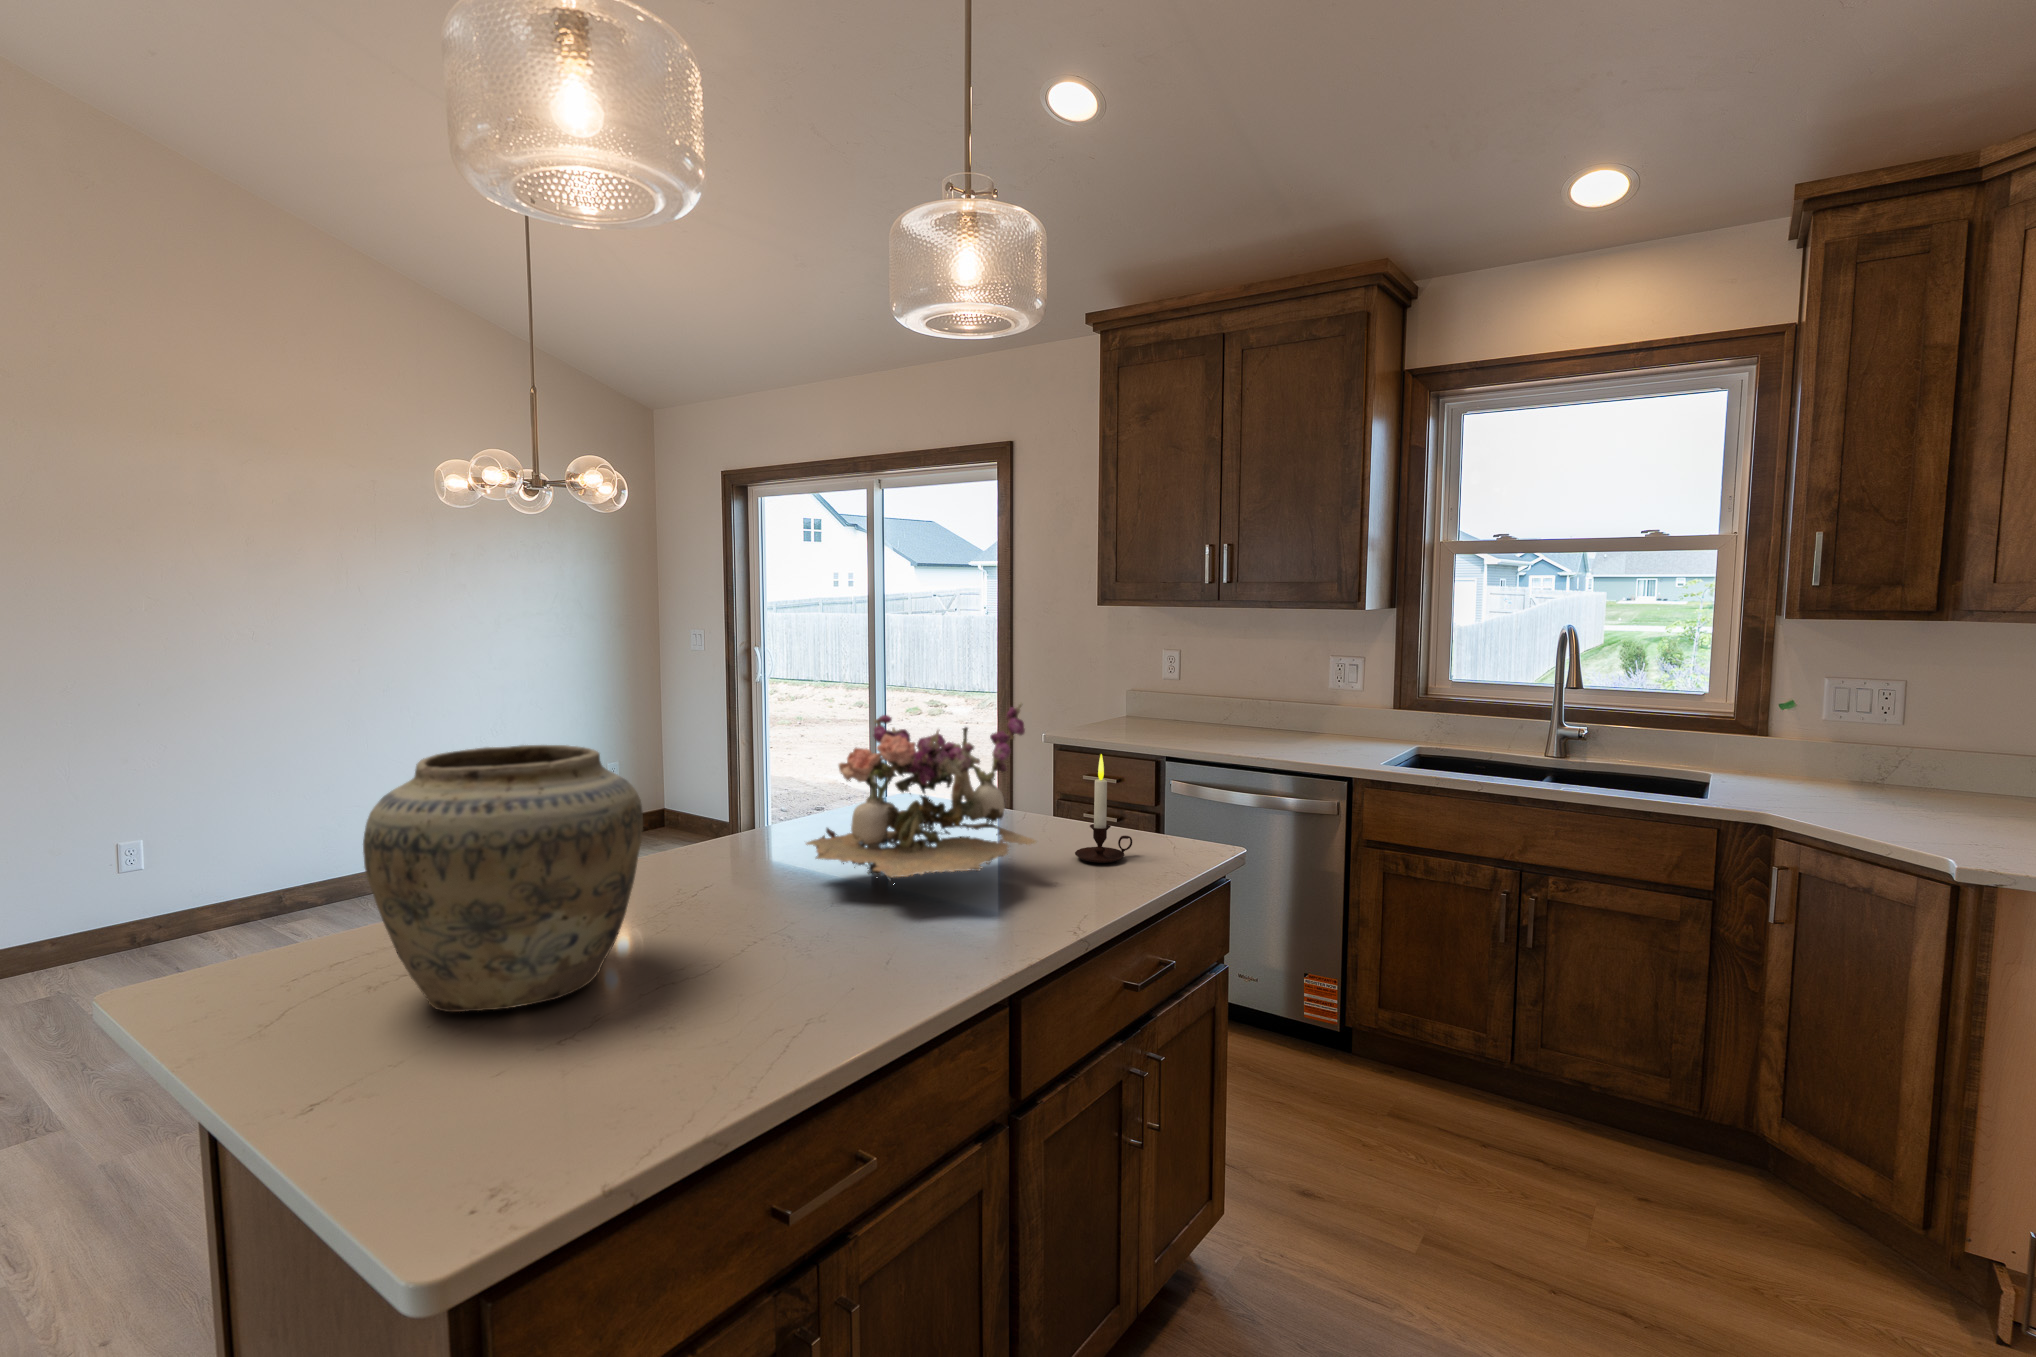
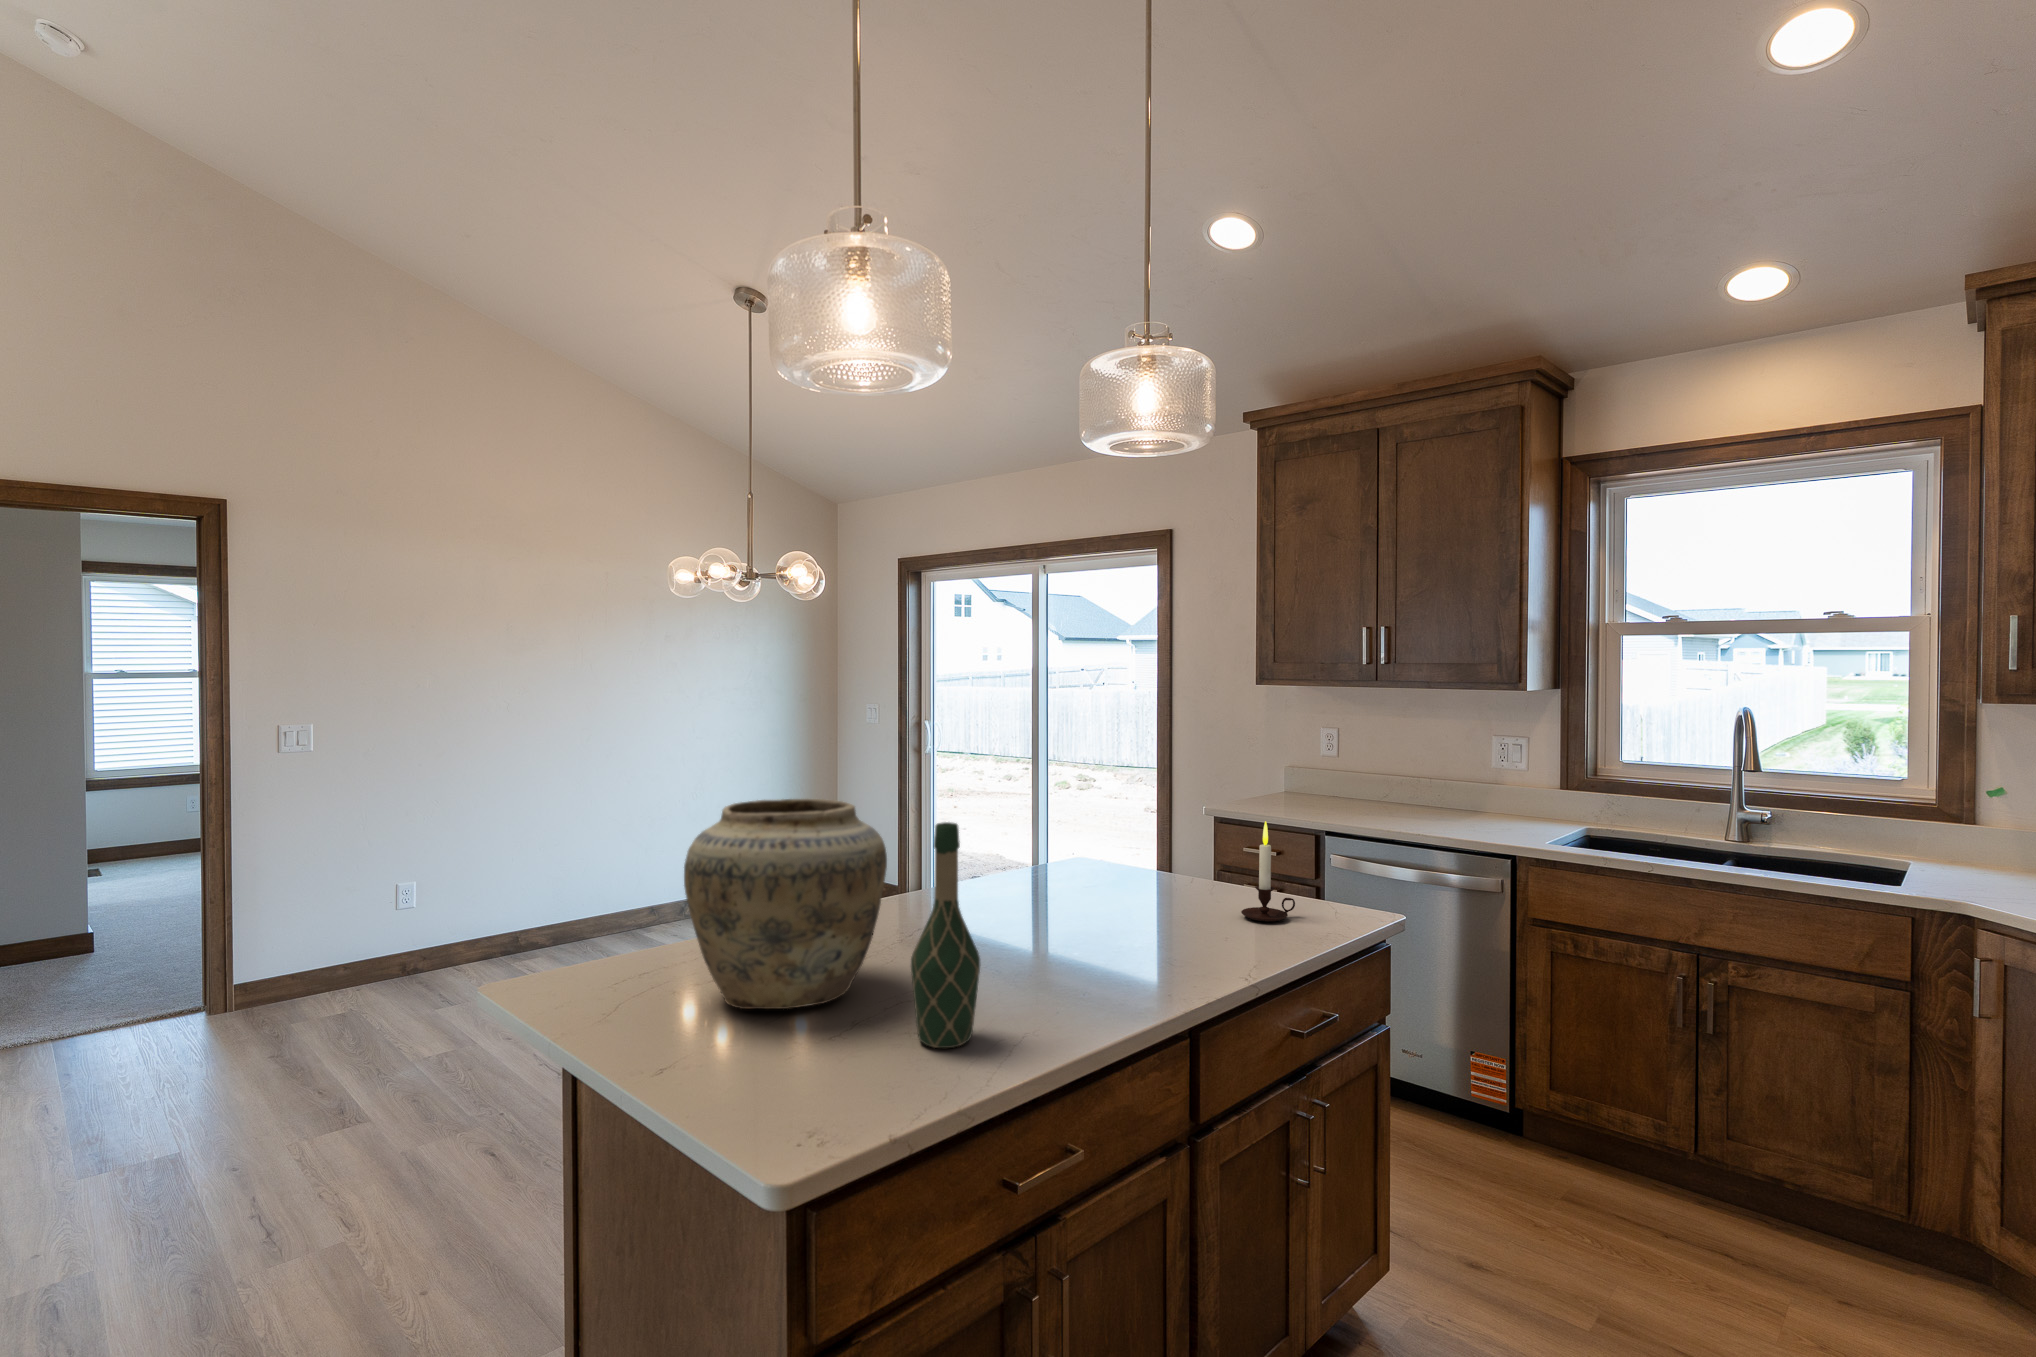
flower arrangement: present [806,703,1036,883] -> none [1003,773,1209,931]
wine bottle: none [660,774,750,1051] -> present [911,822,980,1048]

